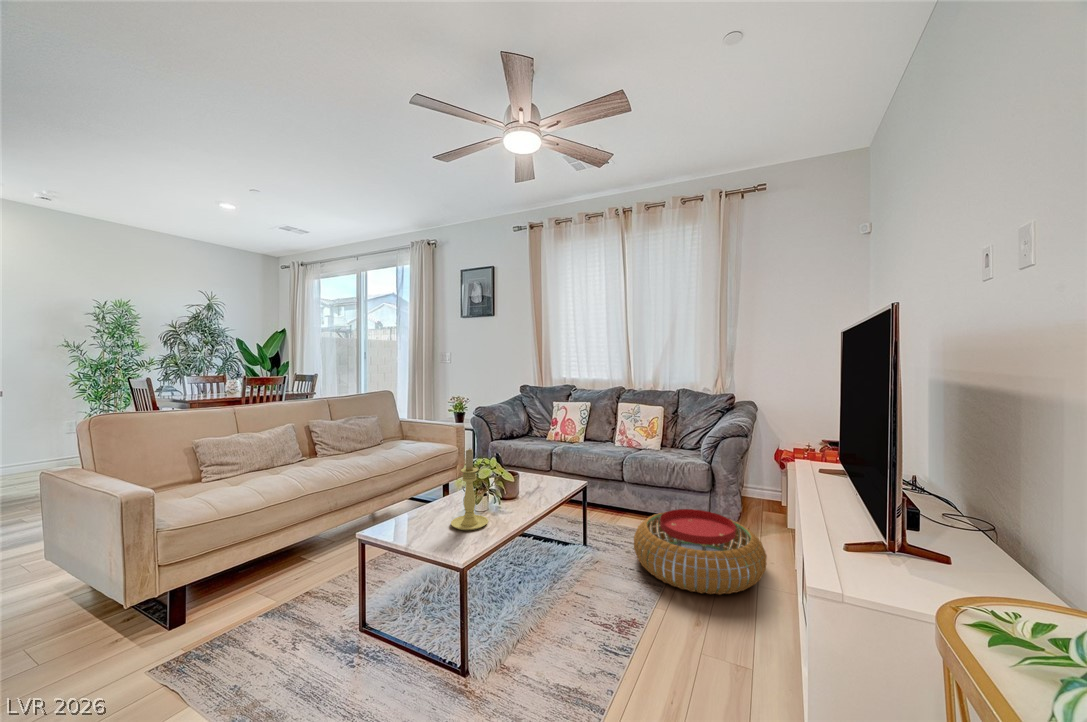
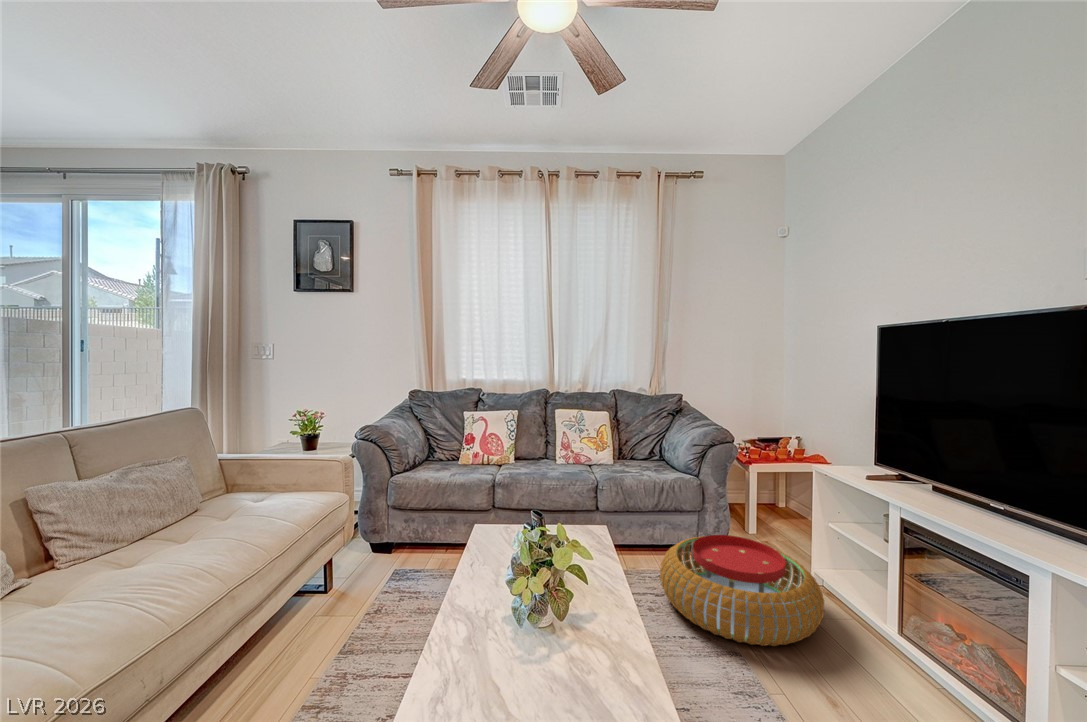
candle holder: present [451,449,488,530] -> none [551,520,620,684]

